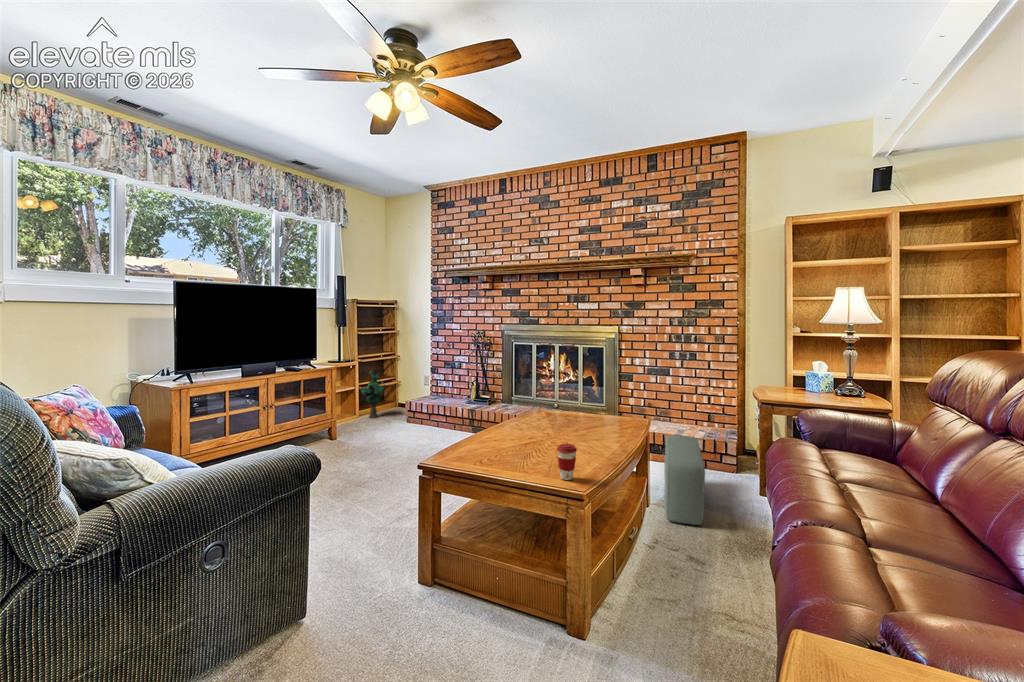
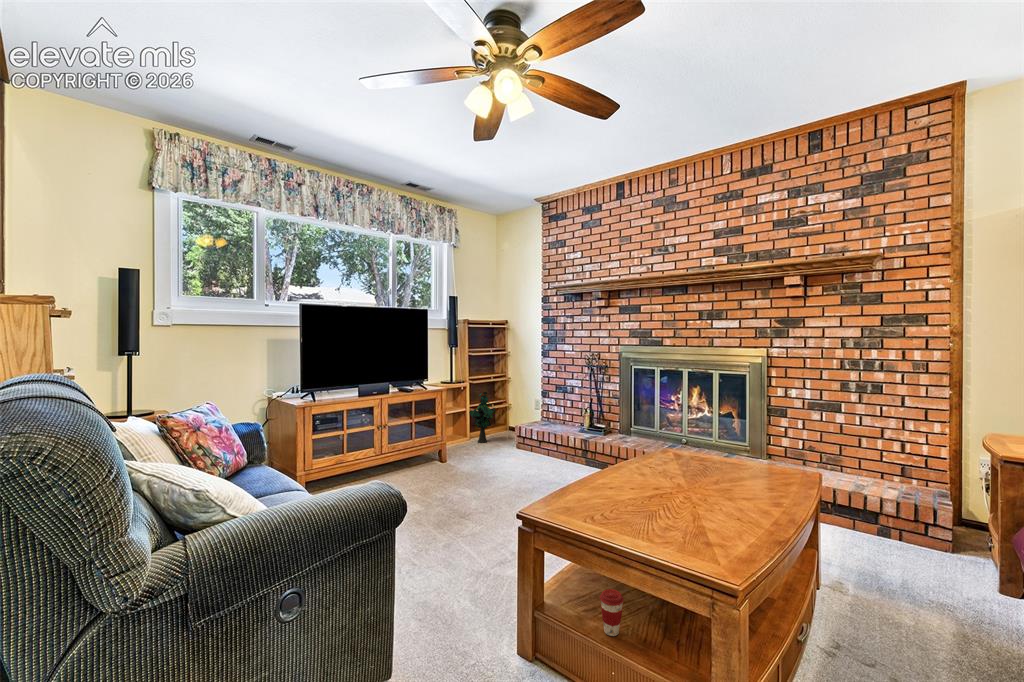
pouf: present [664,435,705,525] -> none [842,494,908,630]
coffee cup: present [557,444,577,480] -> present [600,589,624,636]

